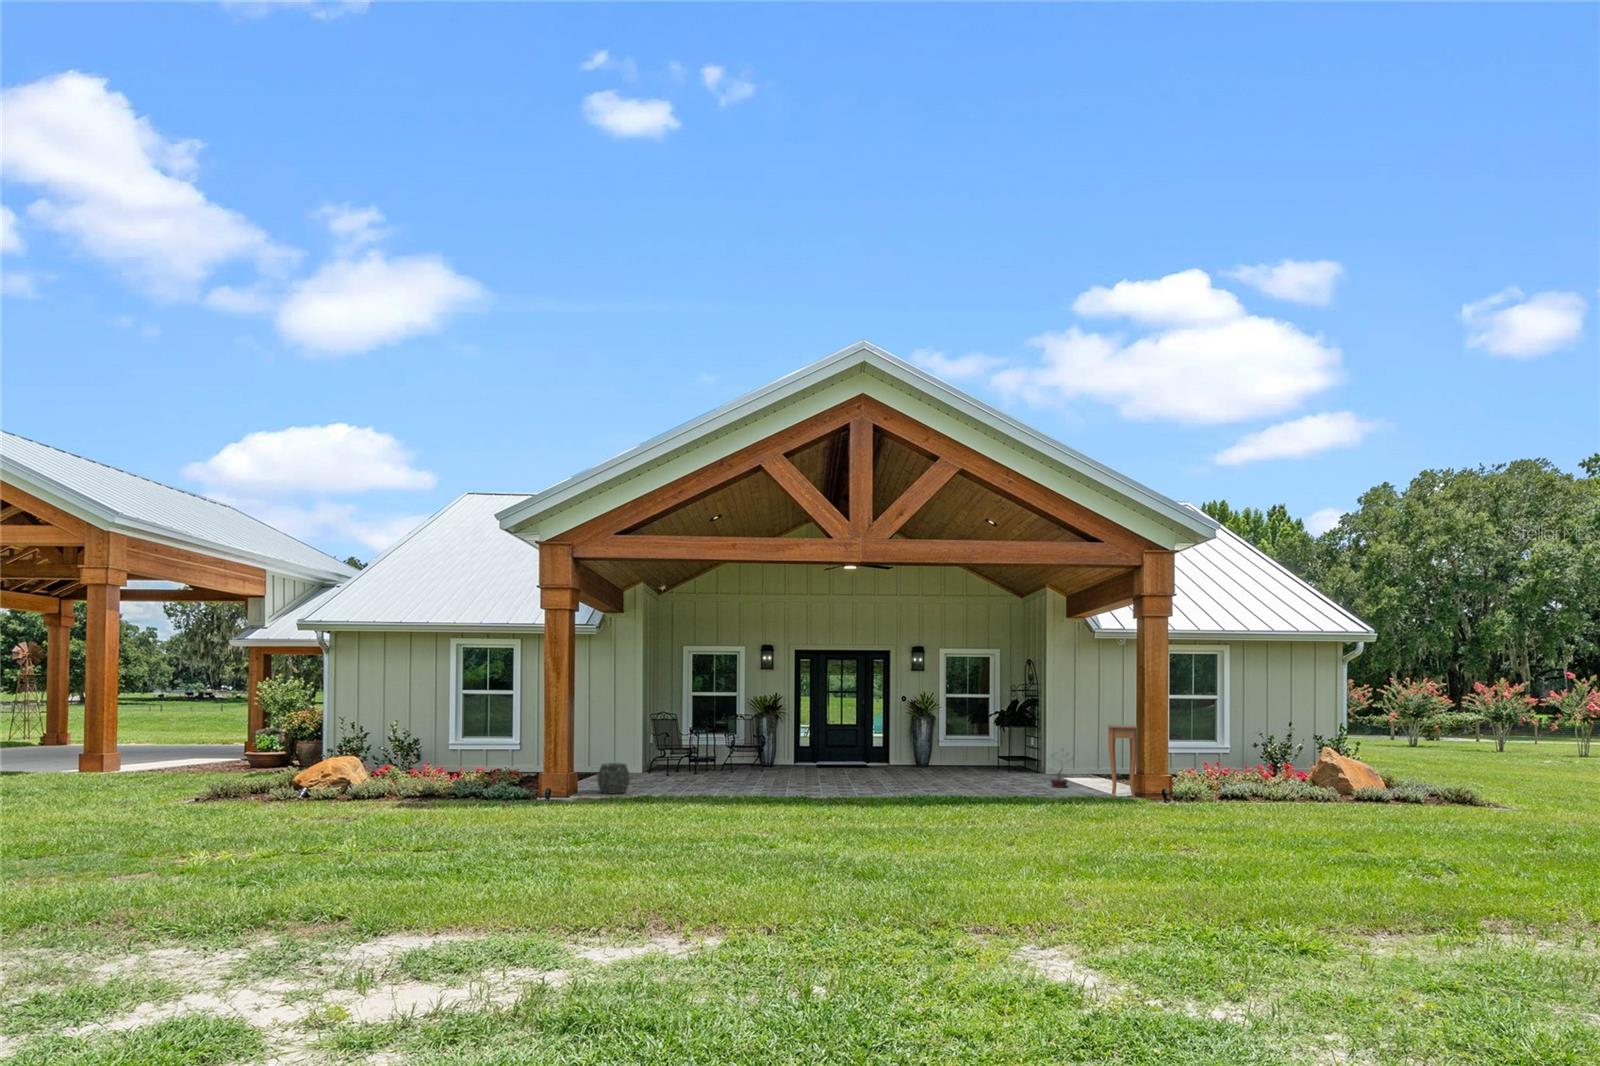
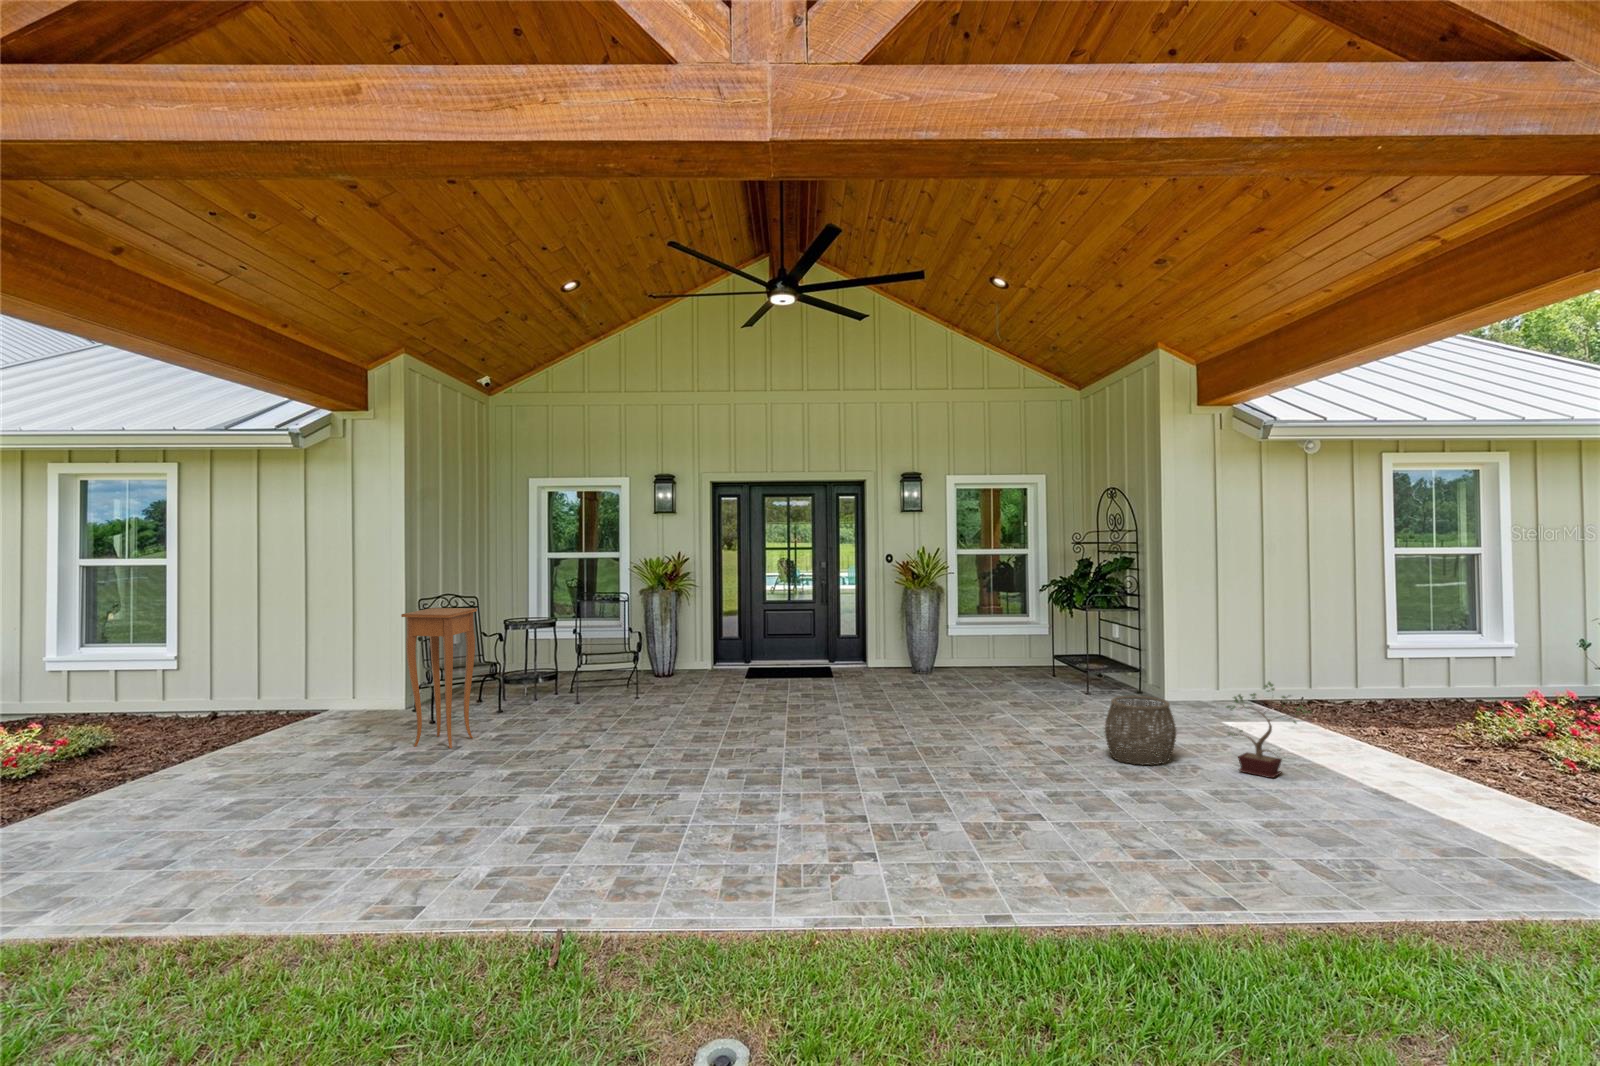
side table: present [1108,725,1137,797] -> present [401,608,477,748]
woven basket: present [597,763,630,794] -> present [1105,695,1176,765]

